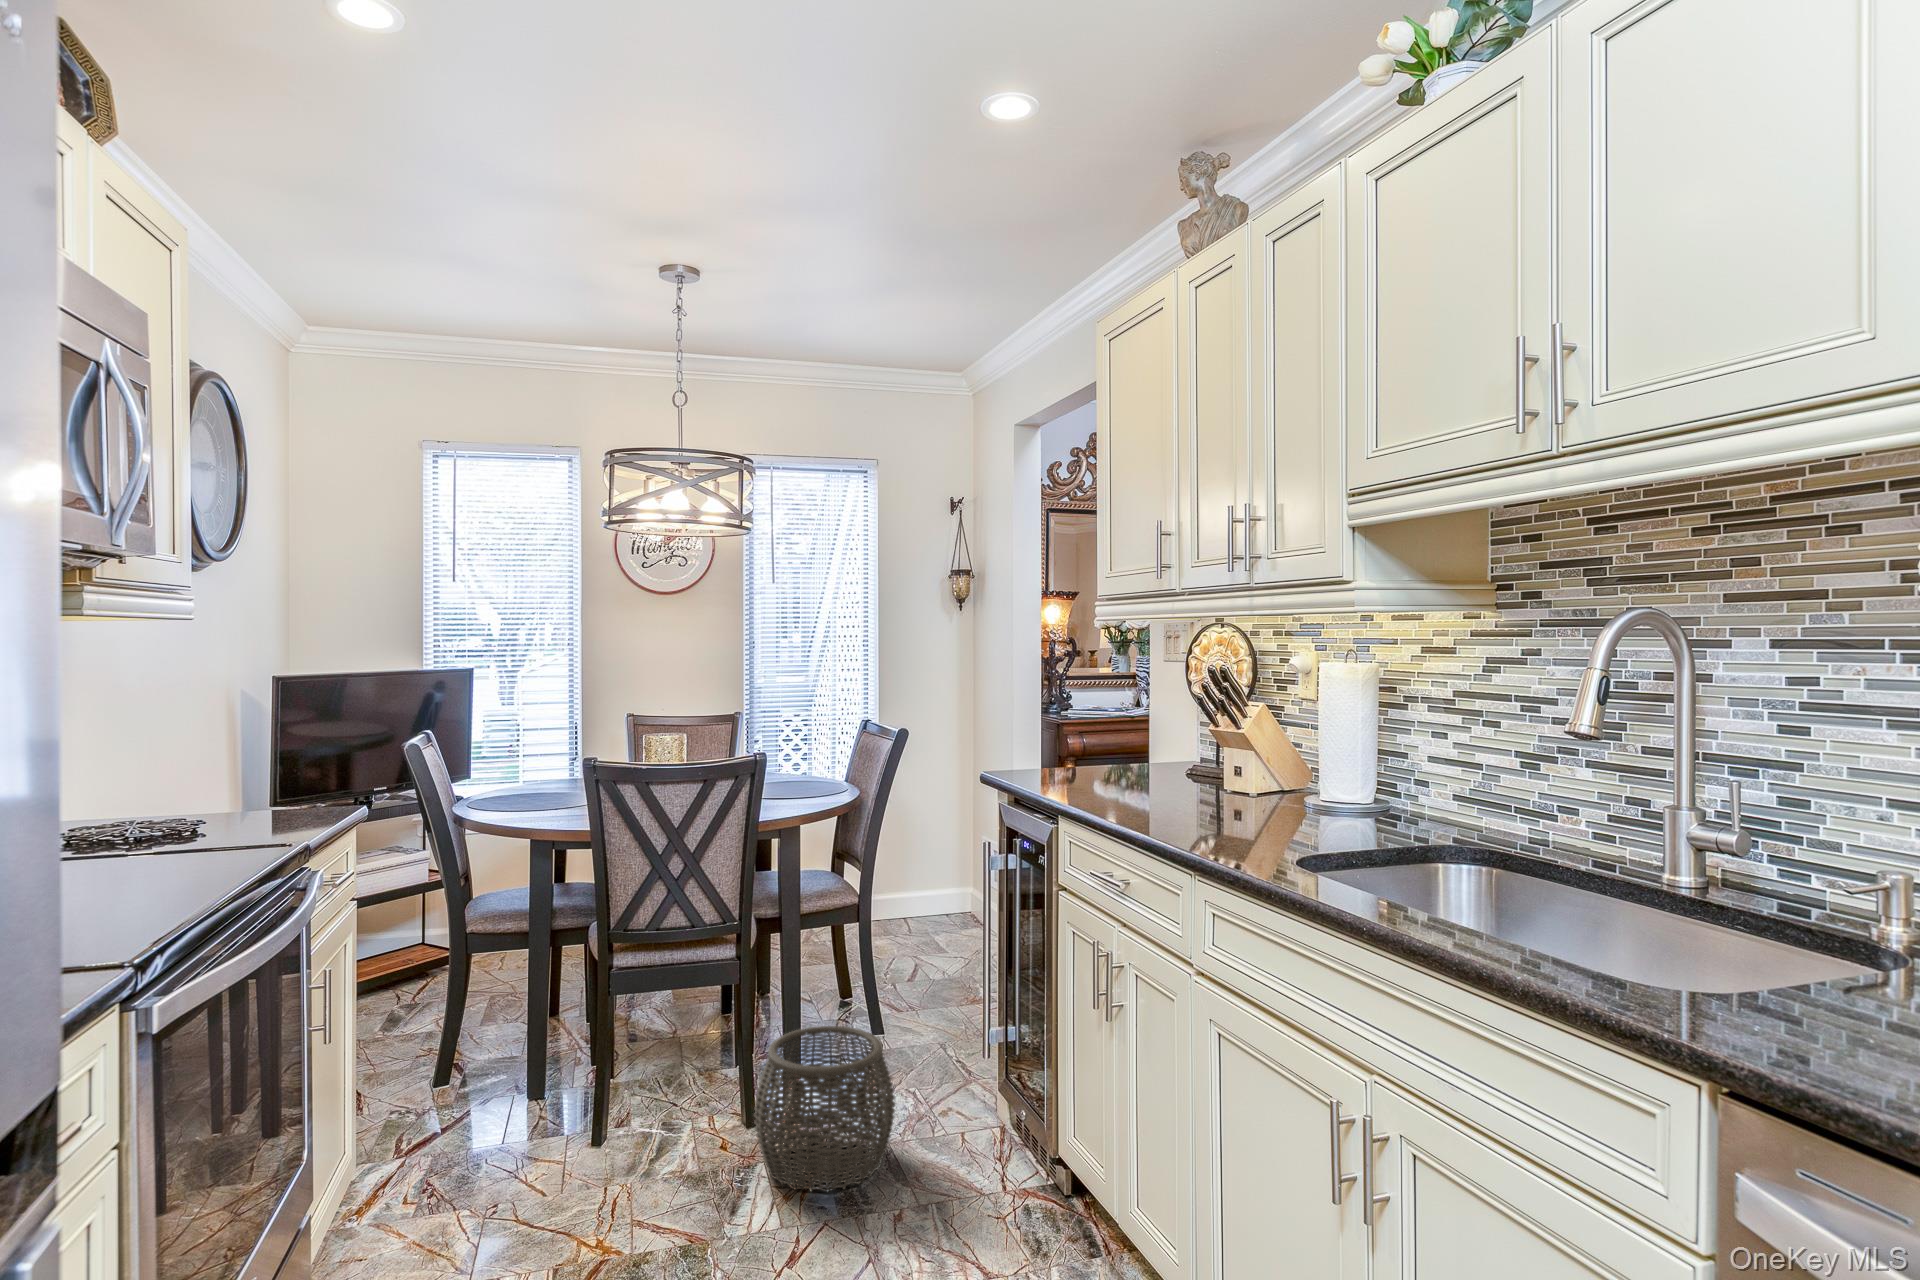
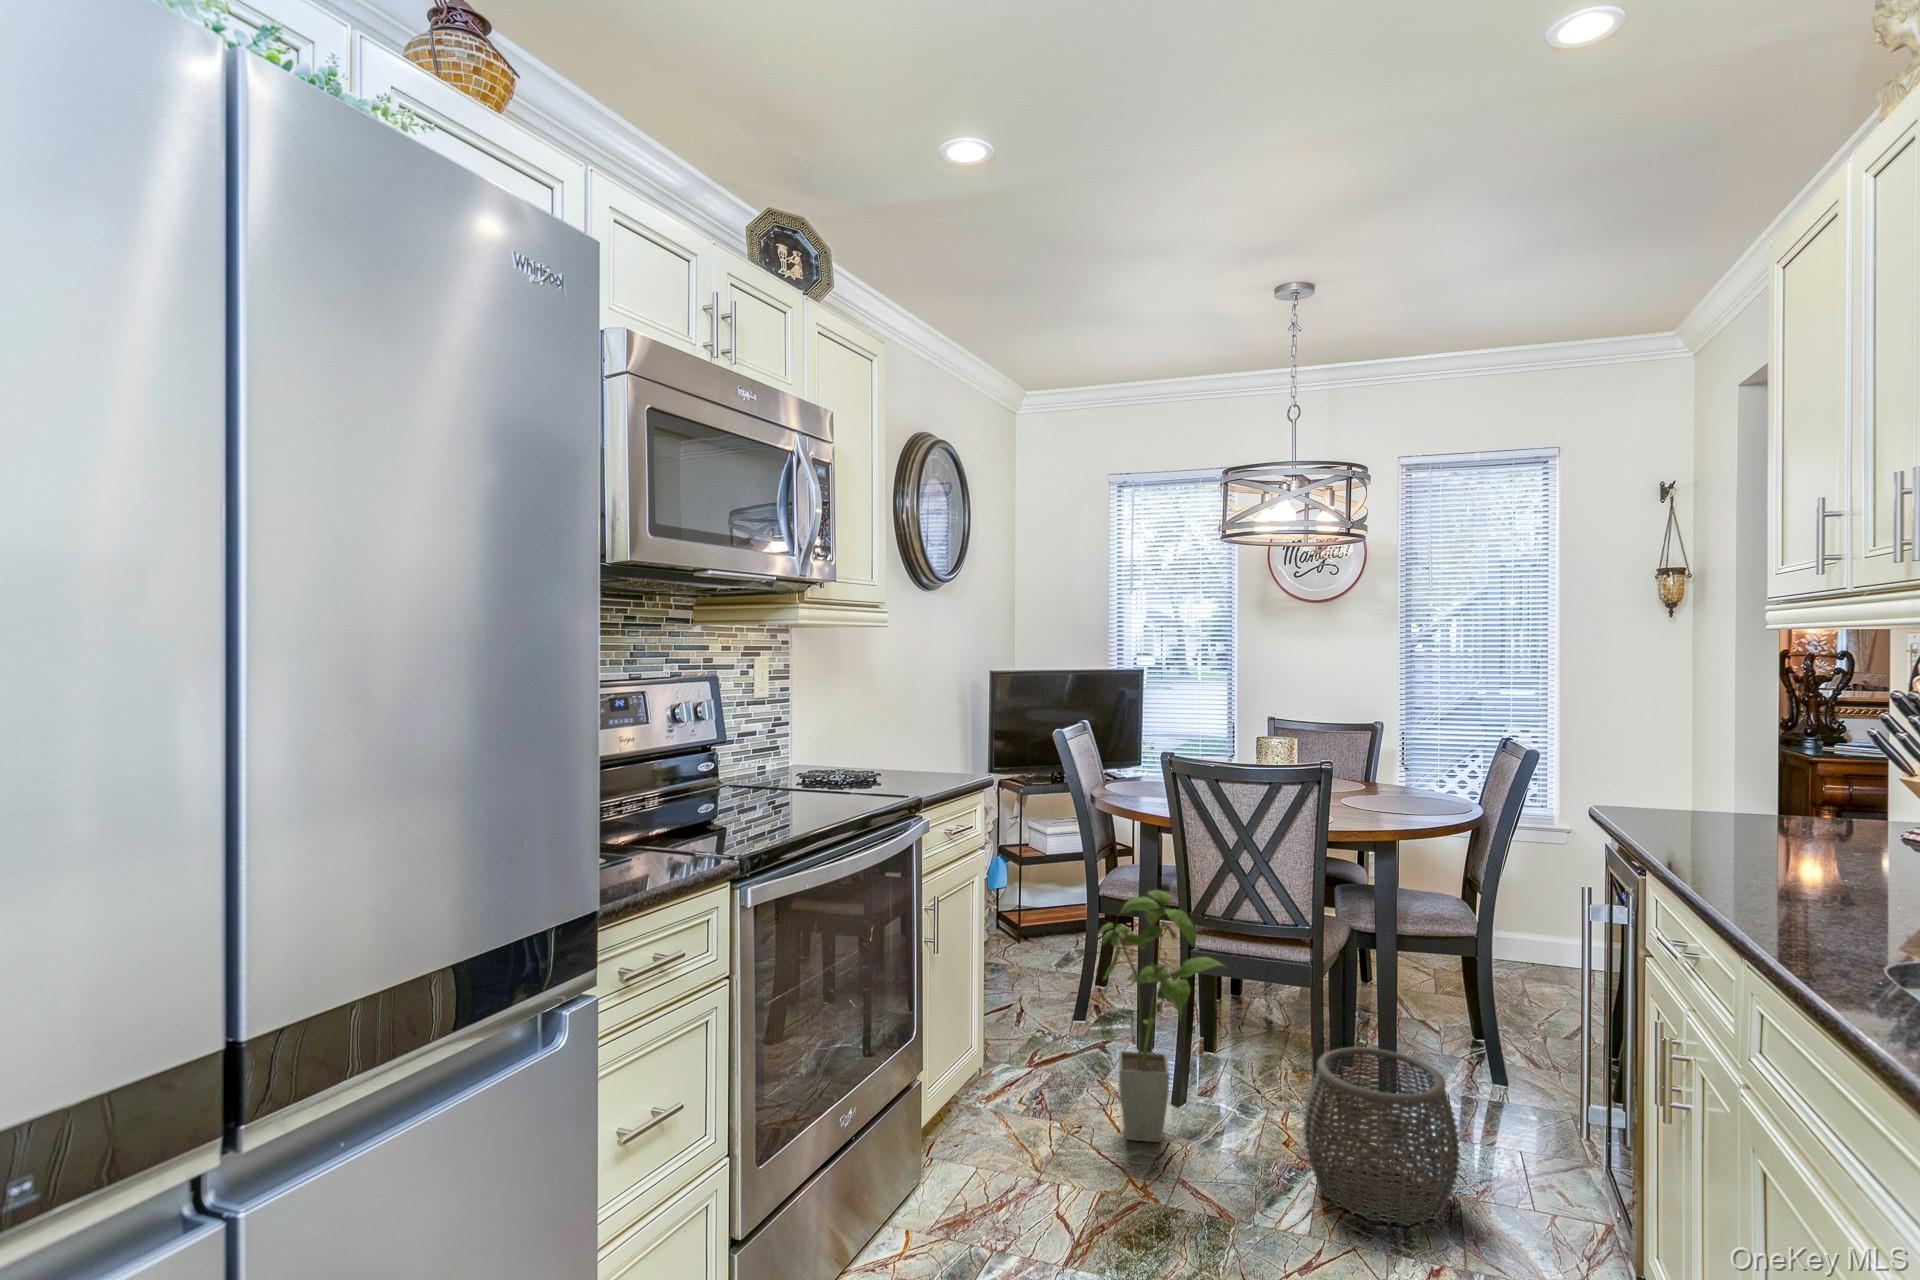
house plant: none [512,910,661,1201] -> present [1098,890,1223,1142]

